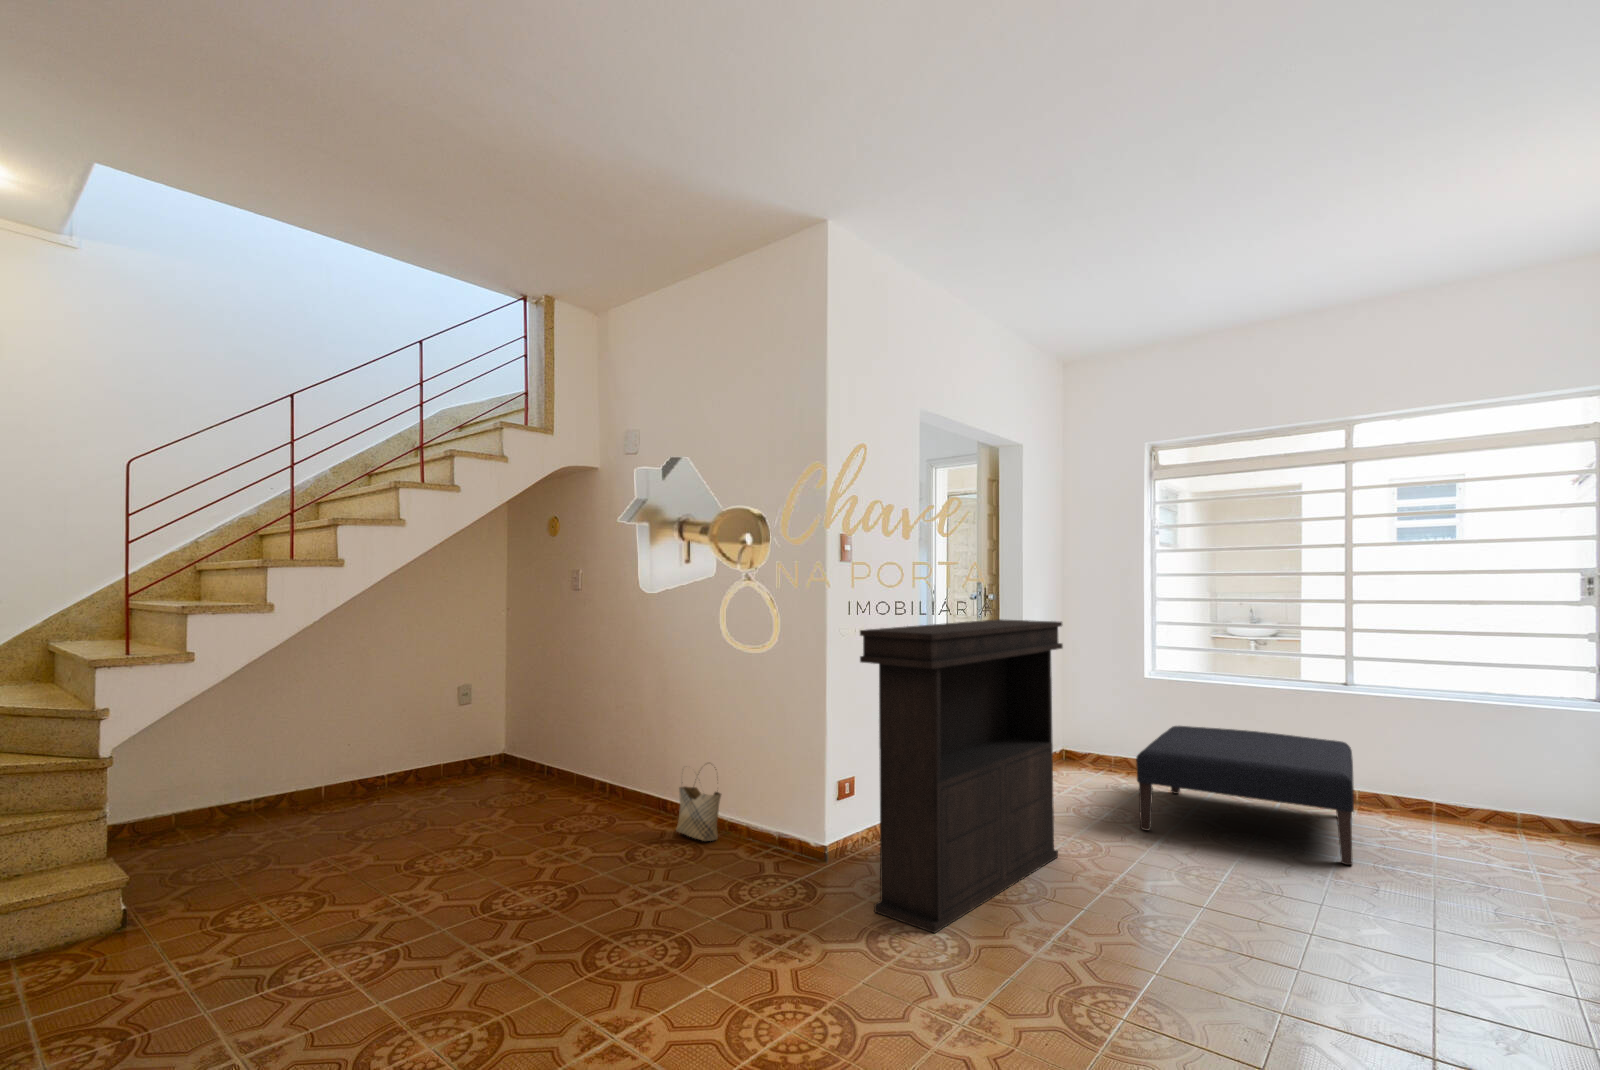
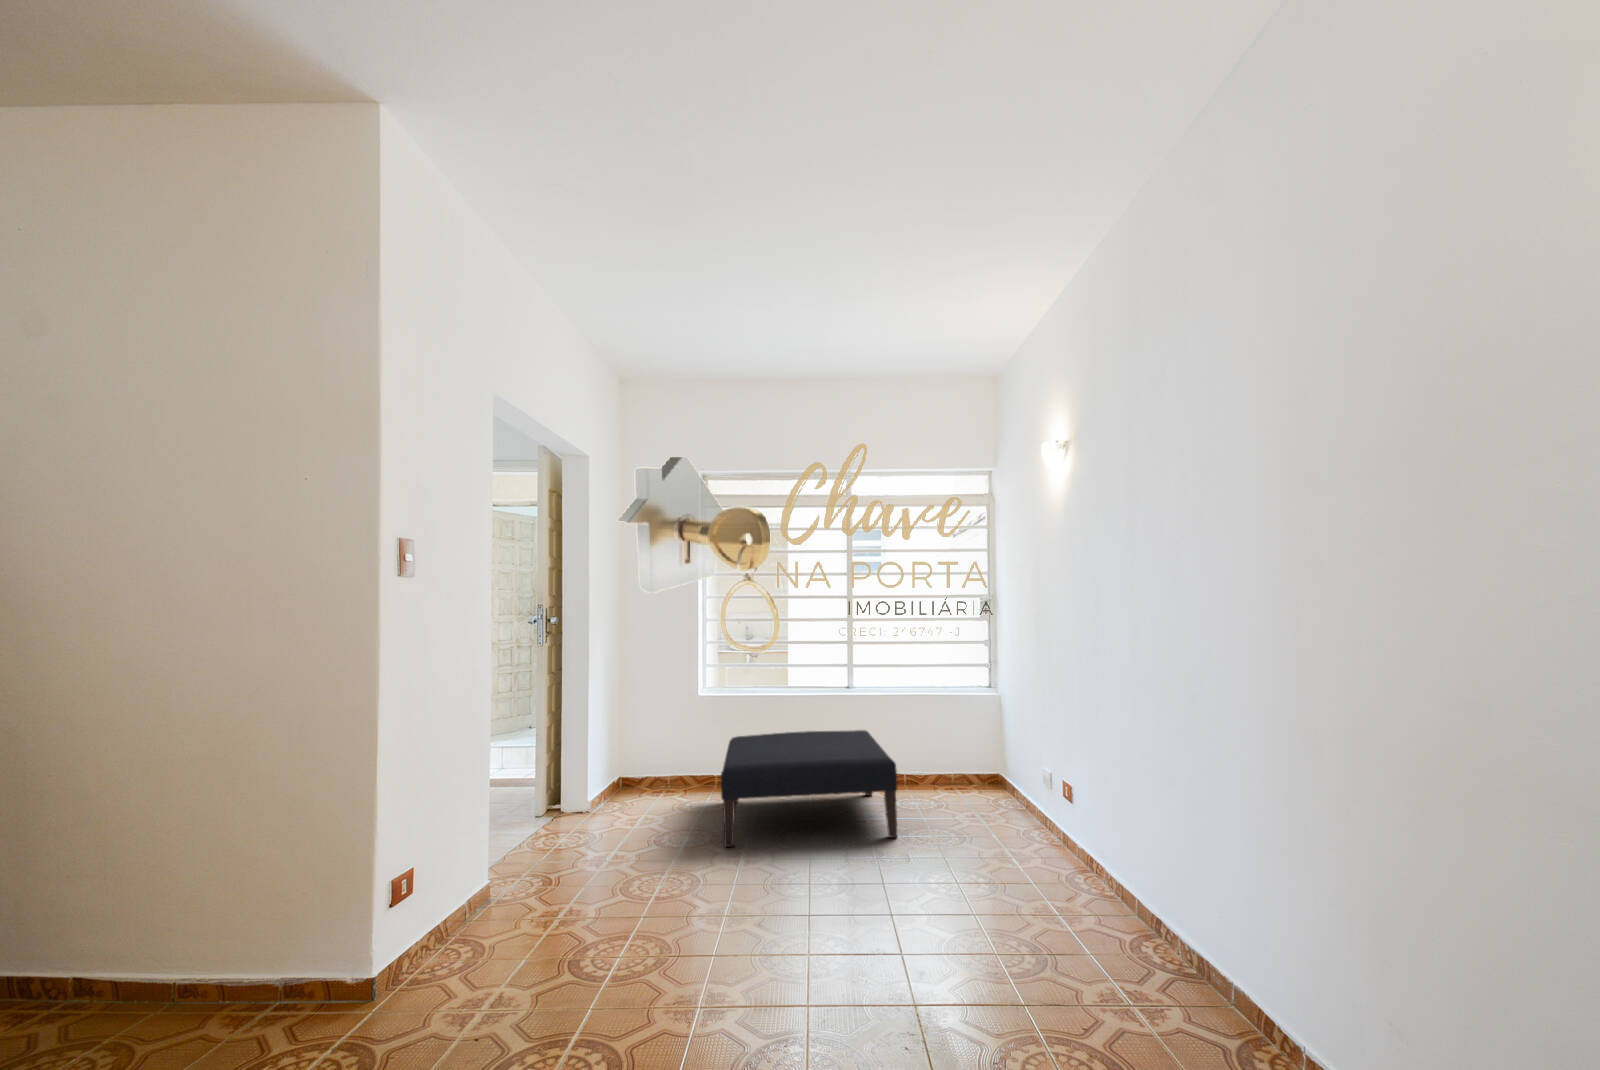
console table: present [860,619,1063,933] -> none [456,641,667,1055]
woven basket: present [676,767,721,841] -> none [70,899,174,1033]

